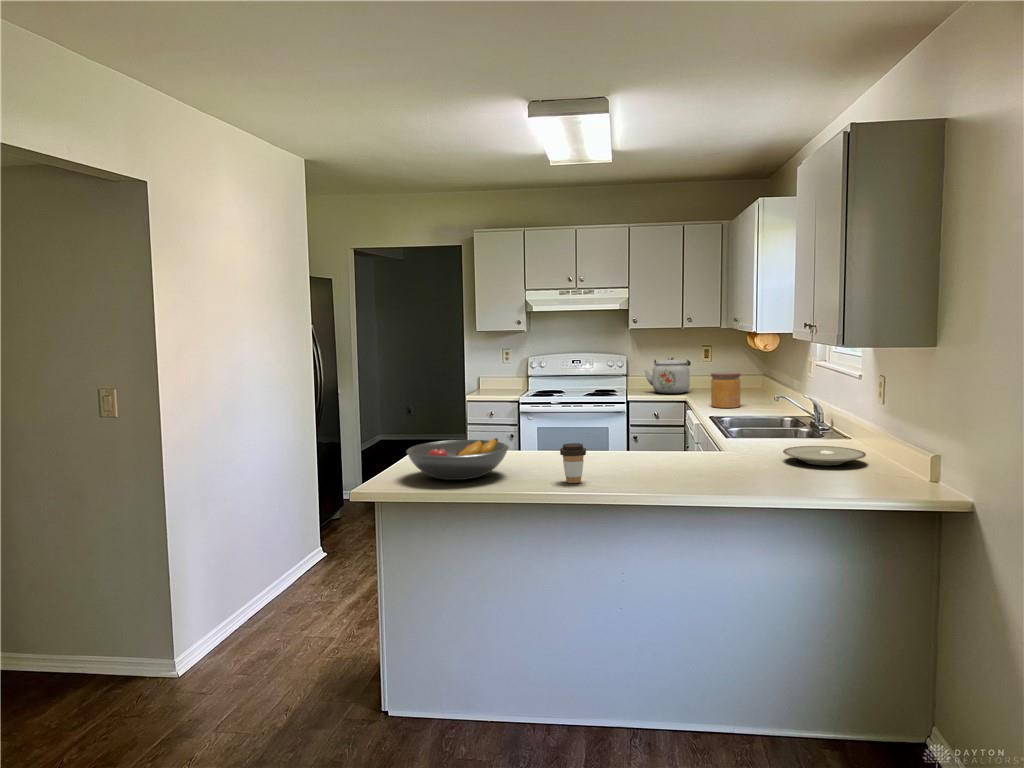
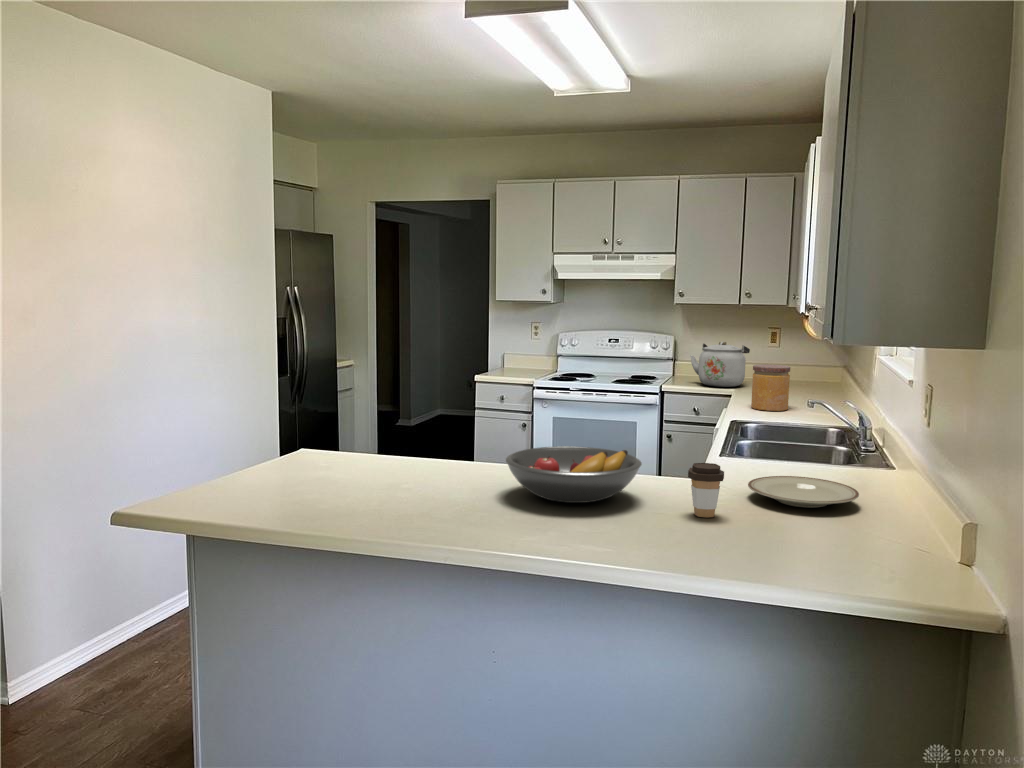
fruit bowl: present [406,438,509,480] -> present [506,446,642,503]
coffee cup: present [560,443,586,483] -> present [688,463,724,517]

